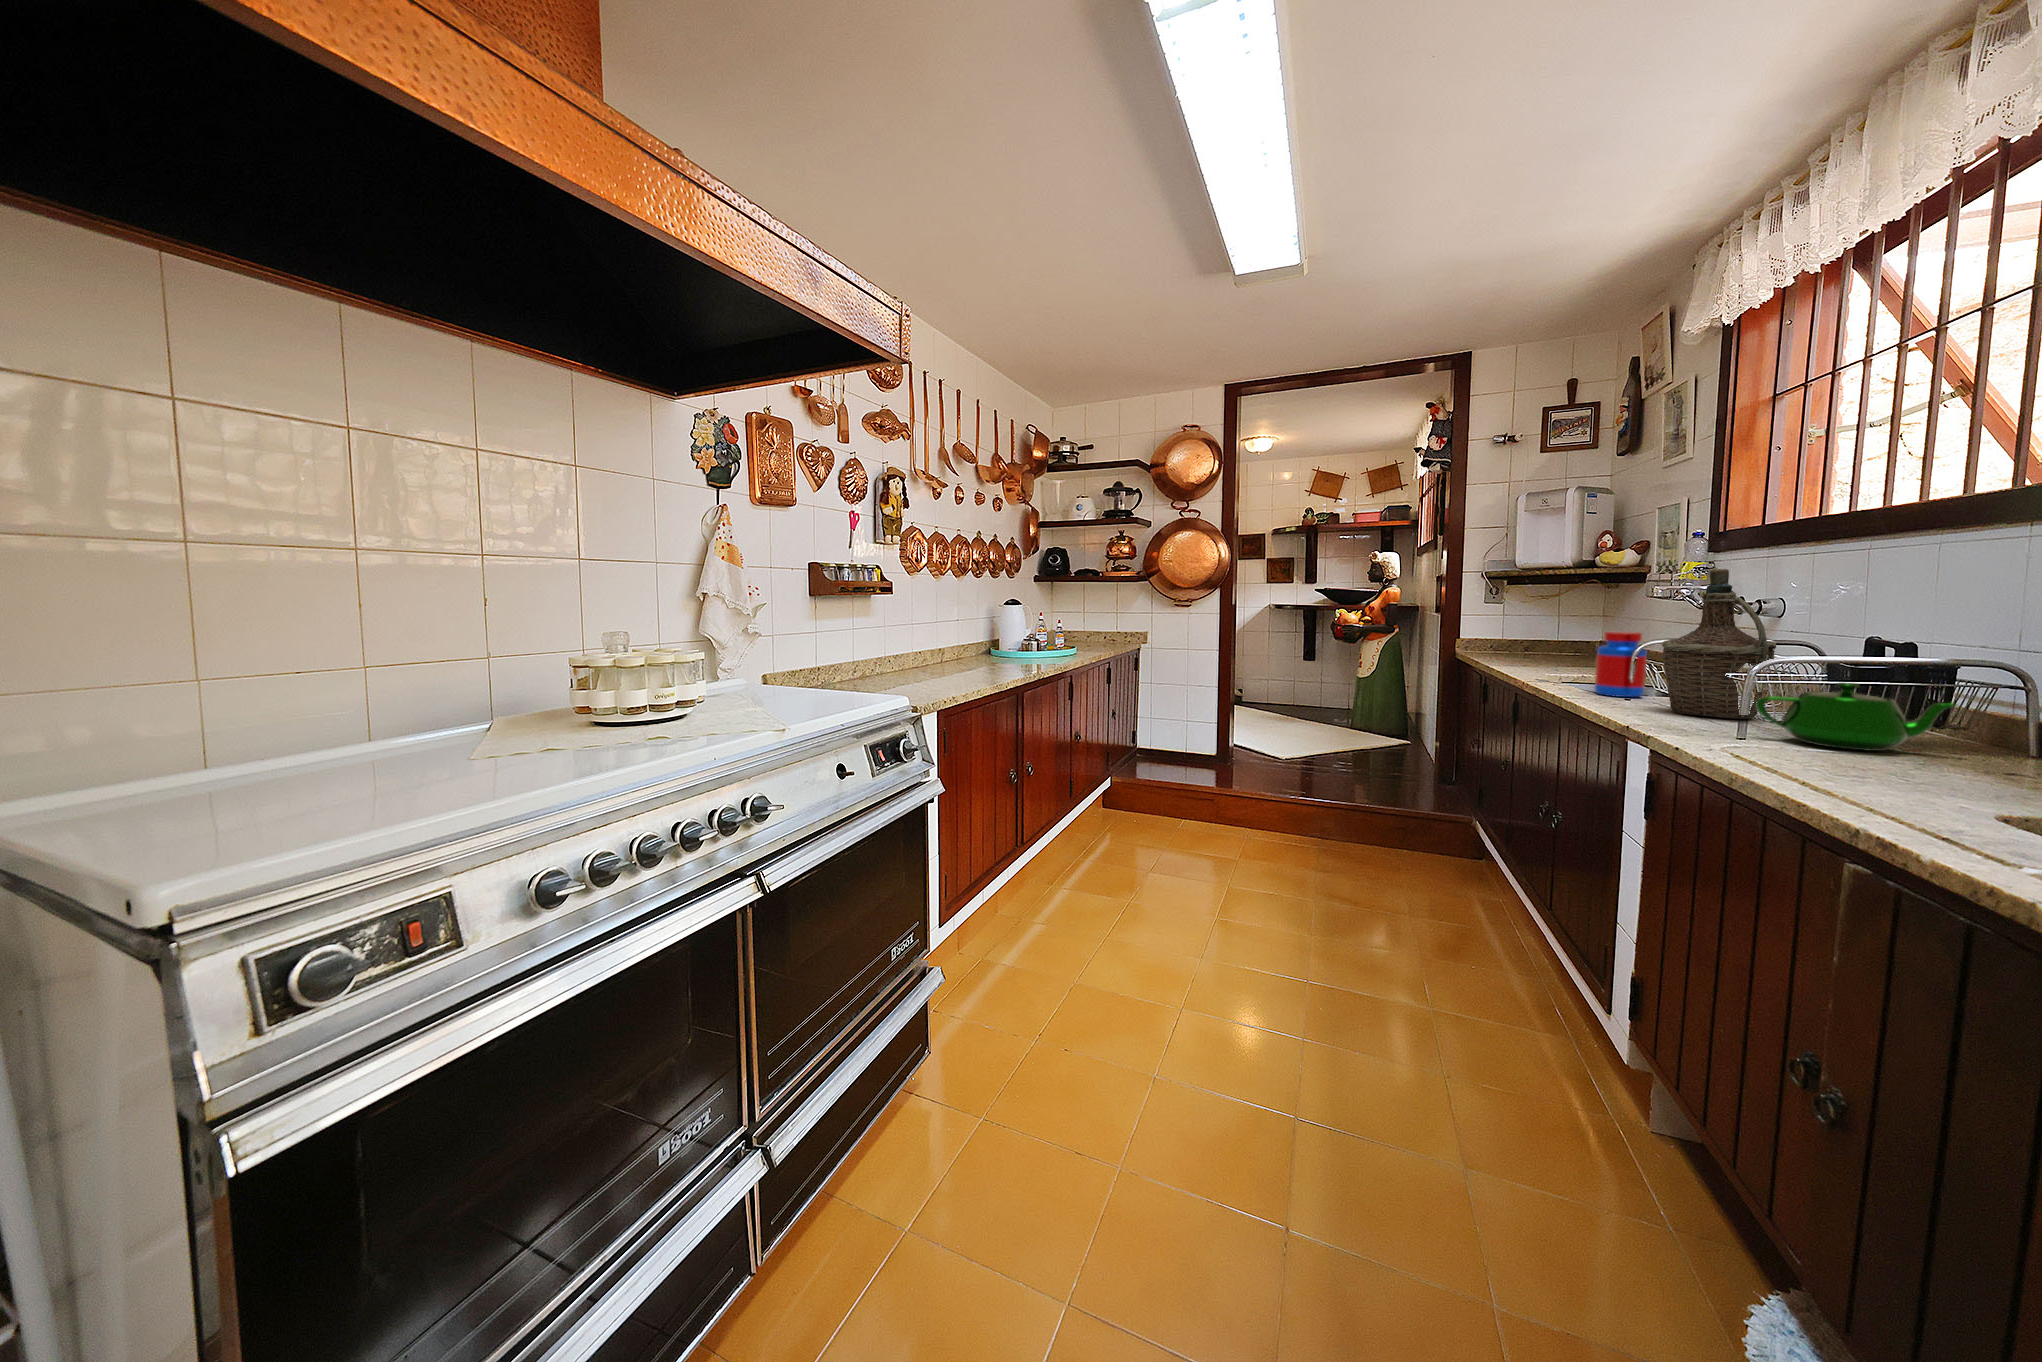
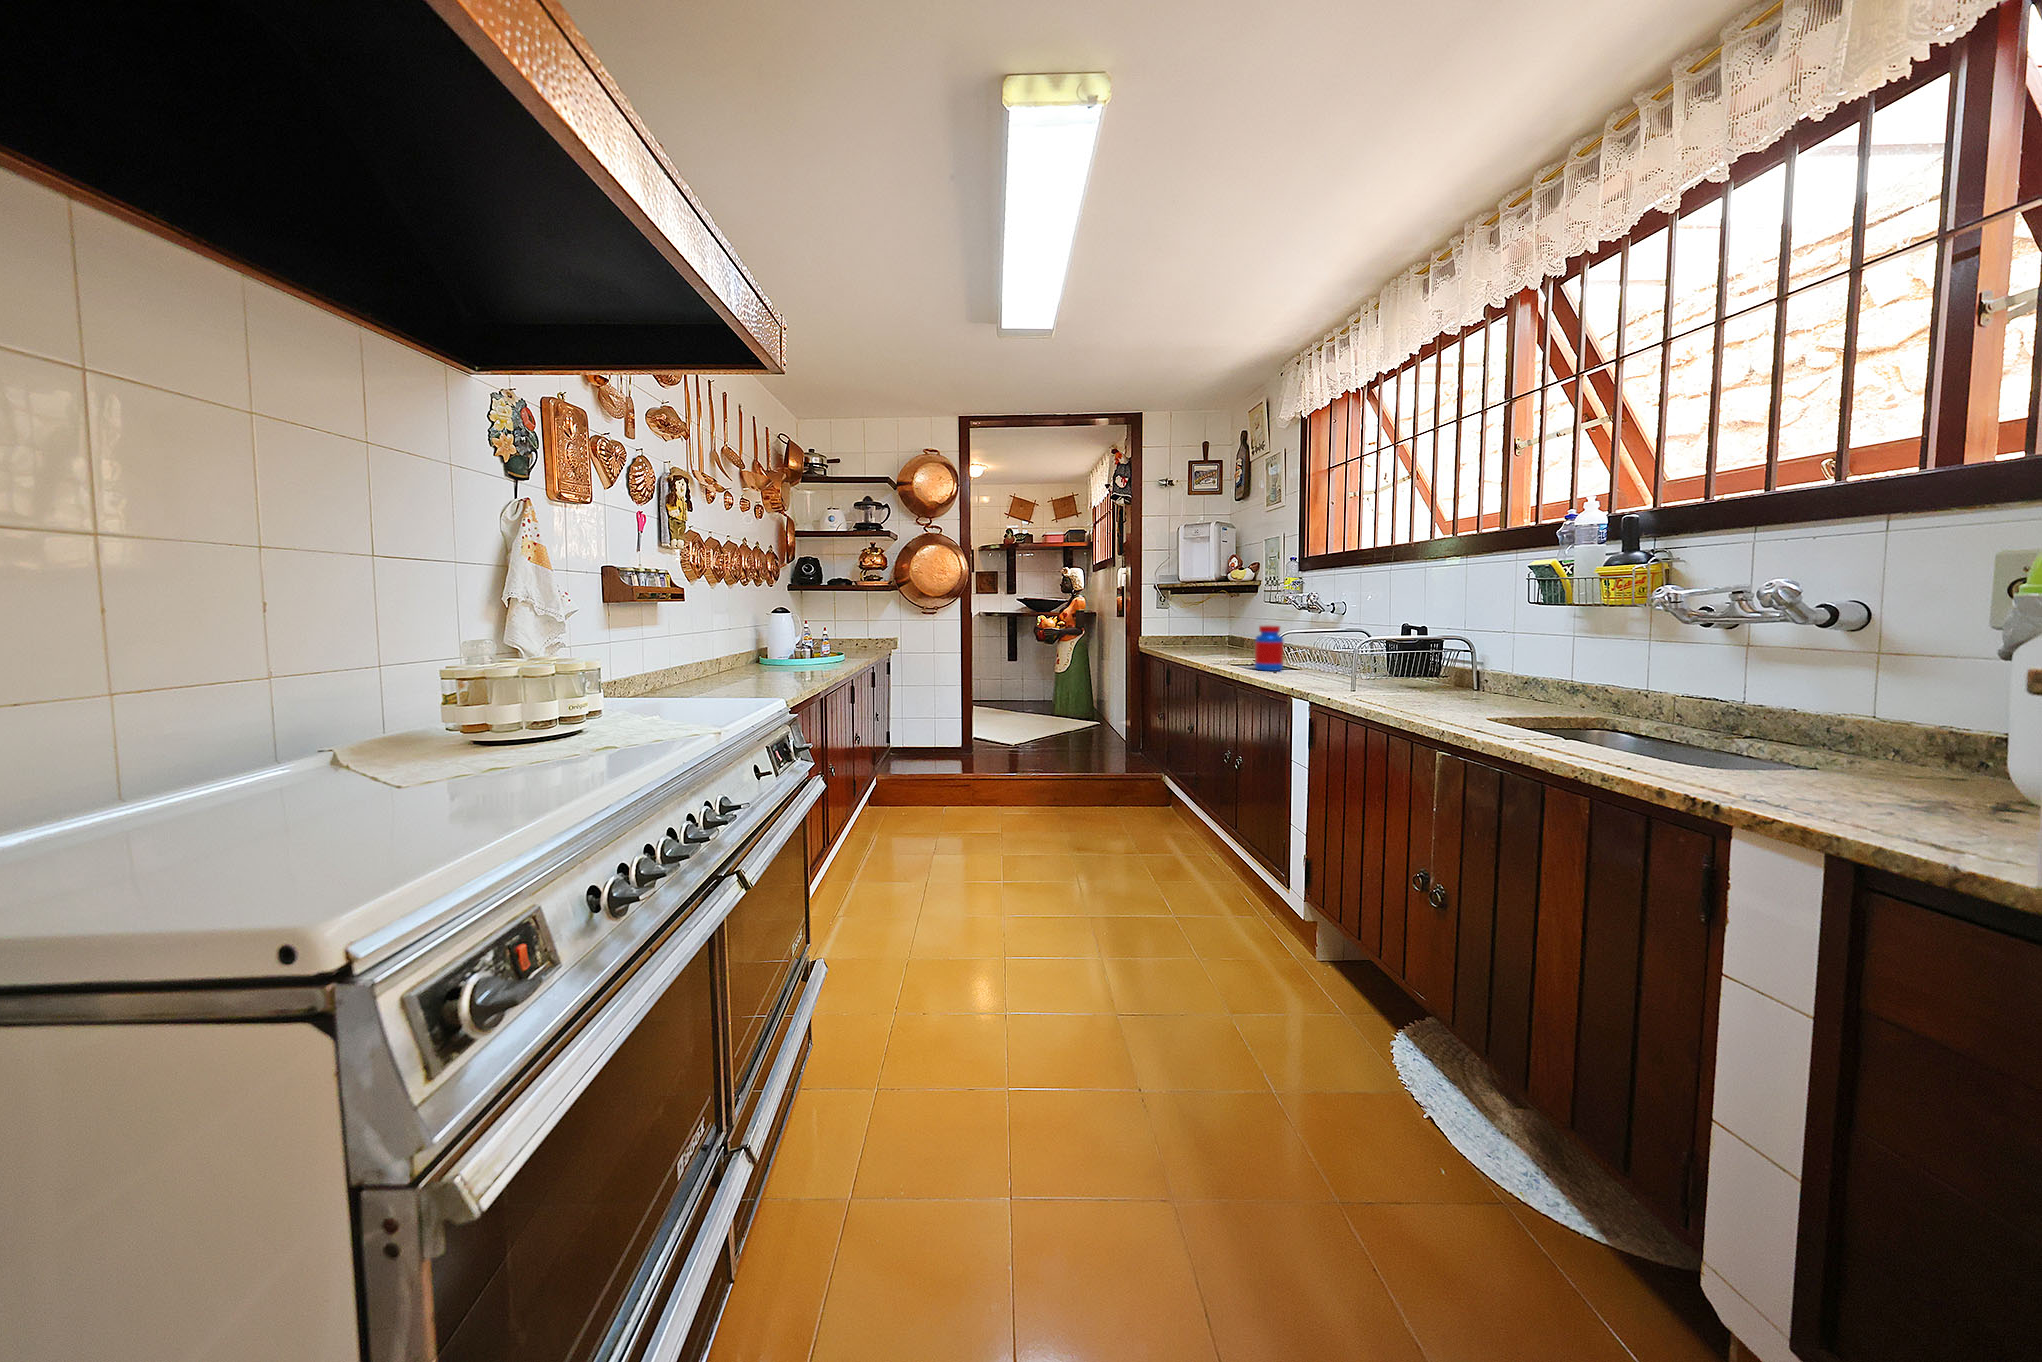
bottle: present [1662,569,1776,719] -> none [1299,582,1358,680]
teapot: present [1756,683,1956,751] -> none [1360,652,1451,693]

